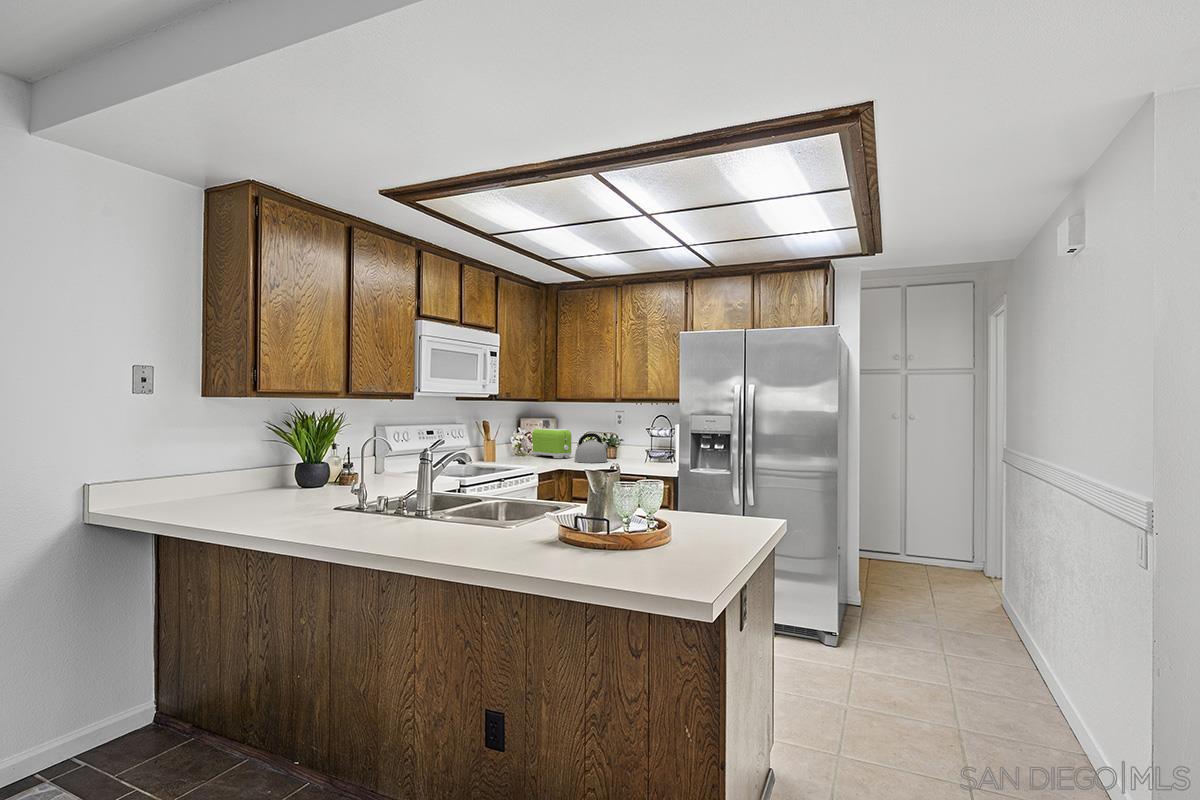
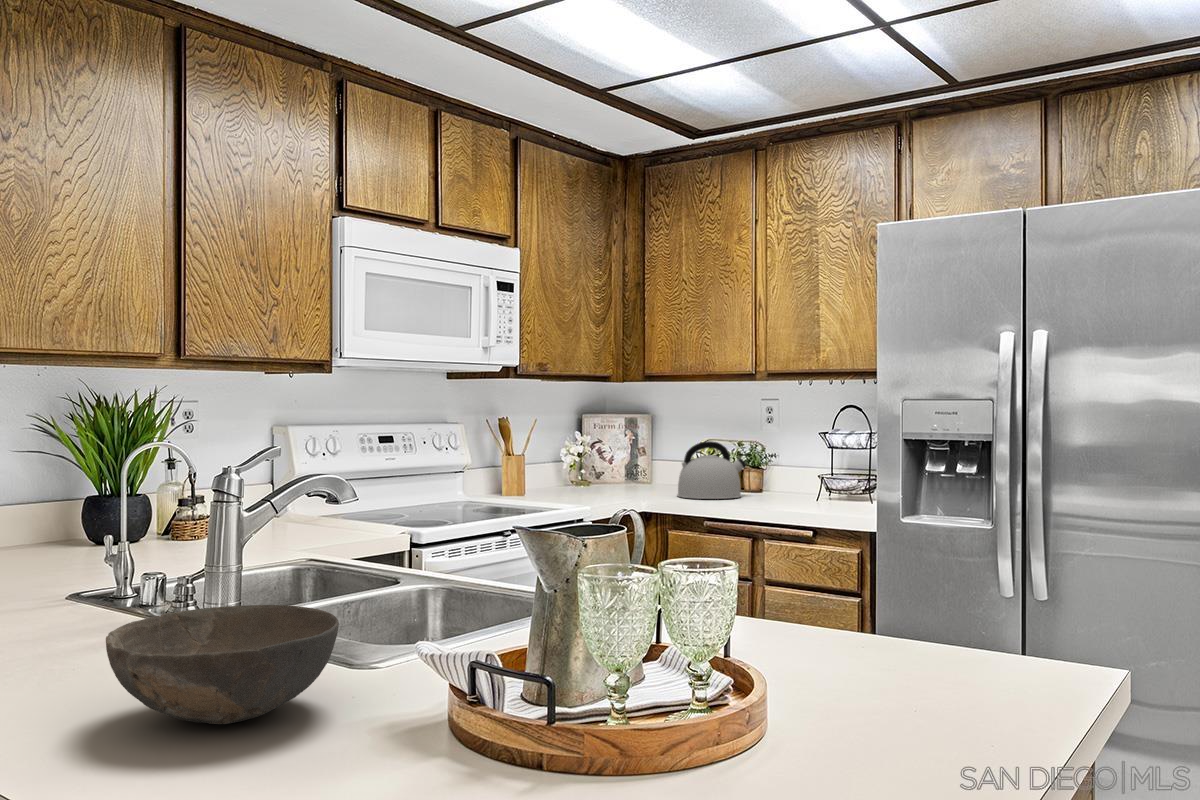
toaster: present [532,428,572,458] -> none [603,434,675,490]
bowl: none [432,501,513,541] -> present [106,605,339,724]

